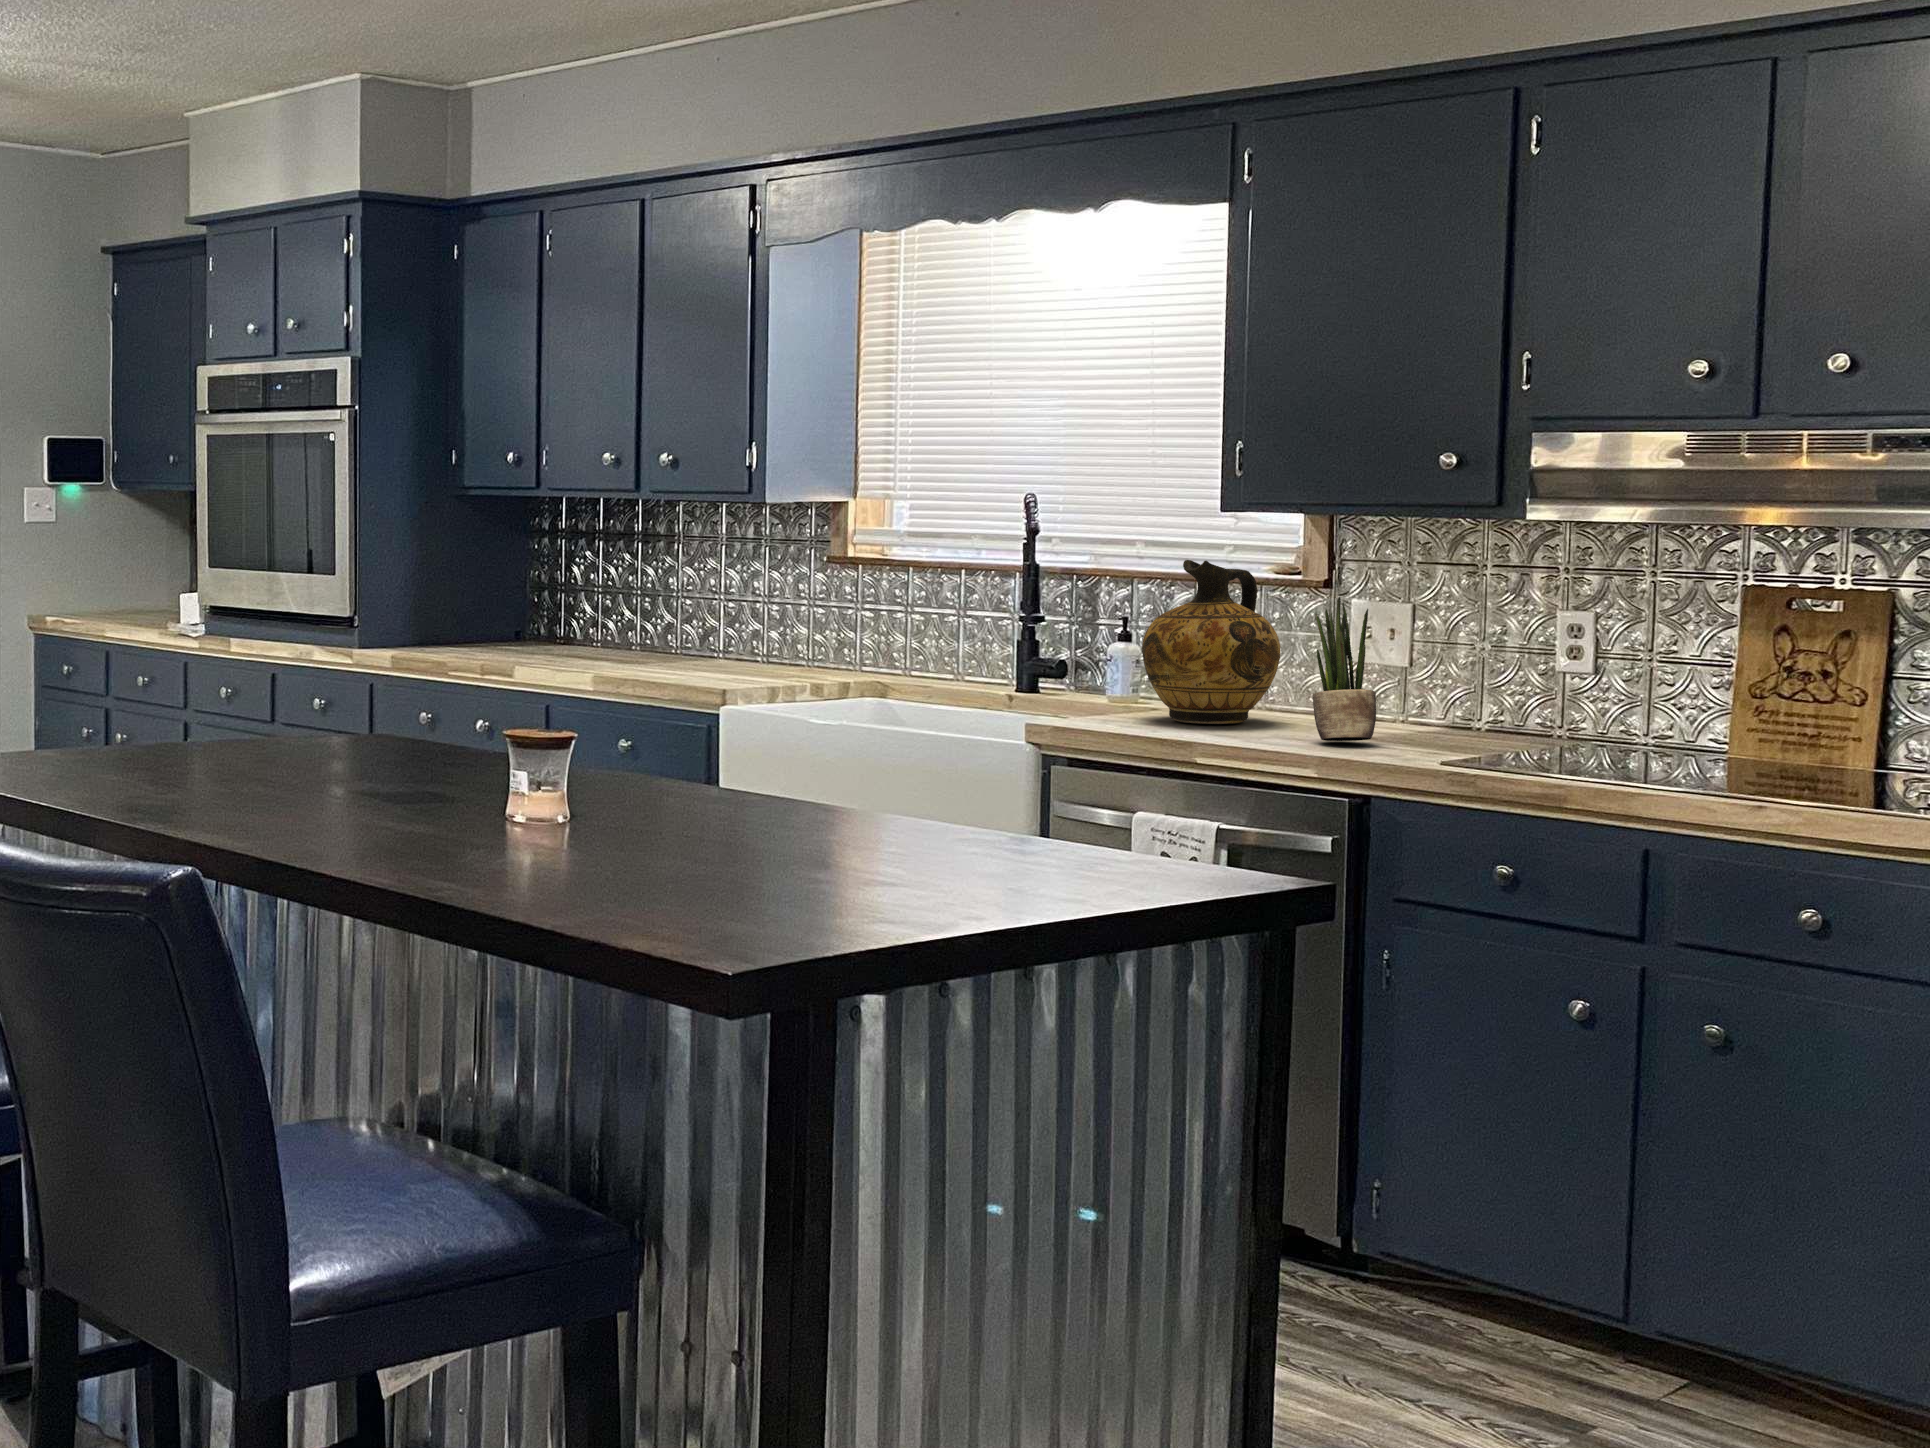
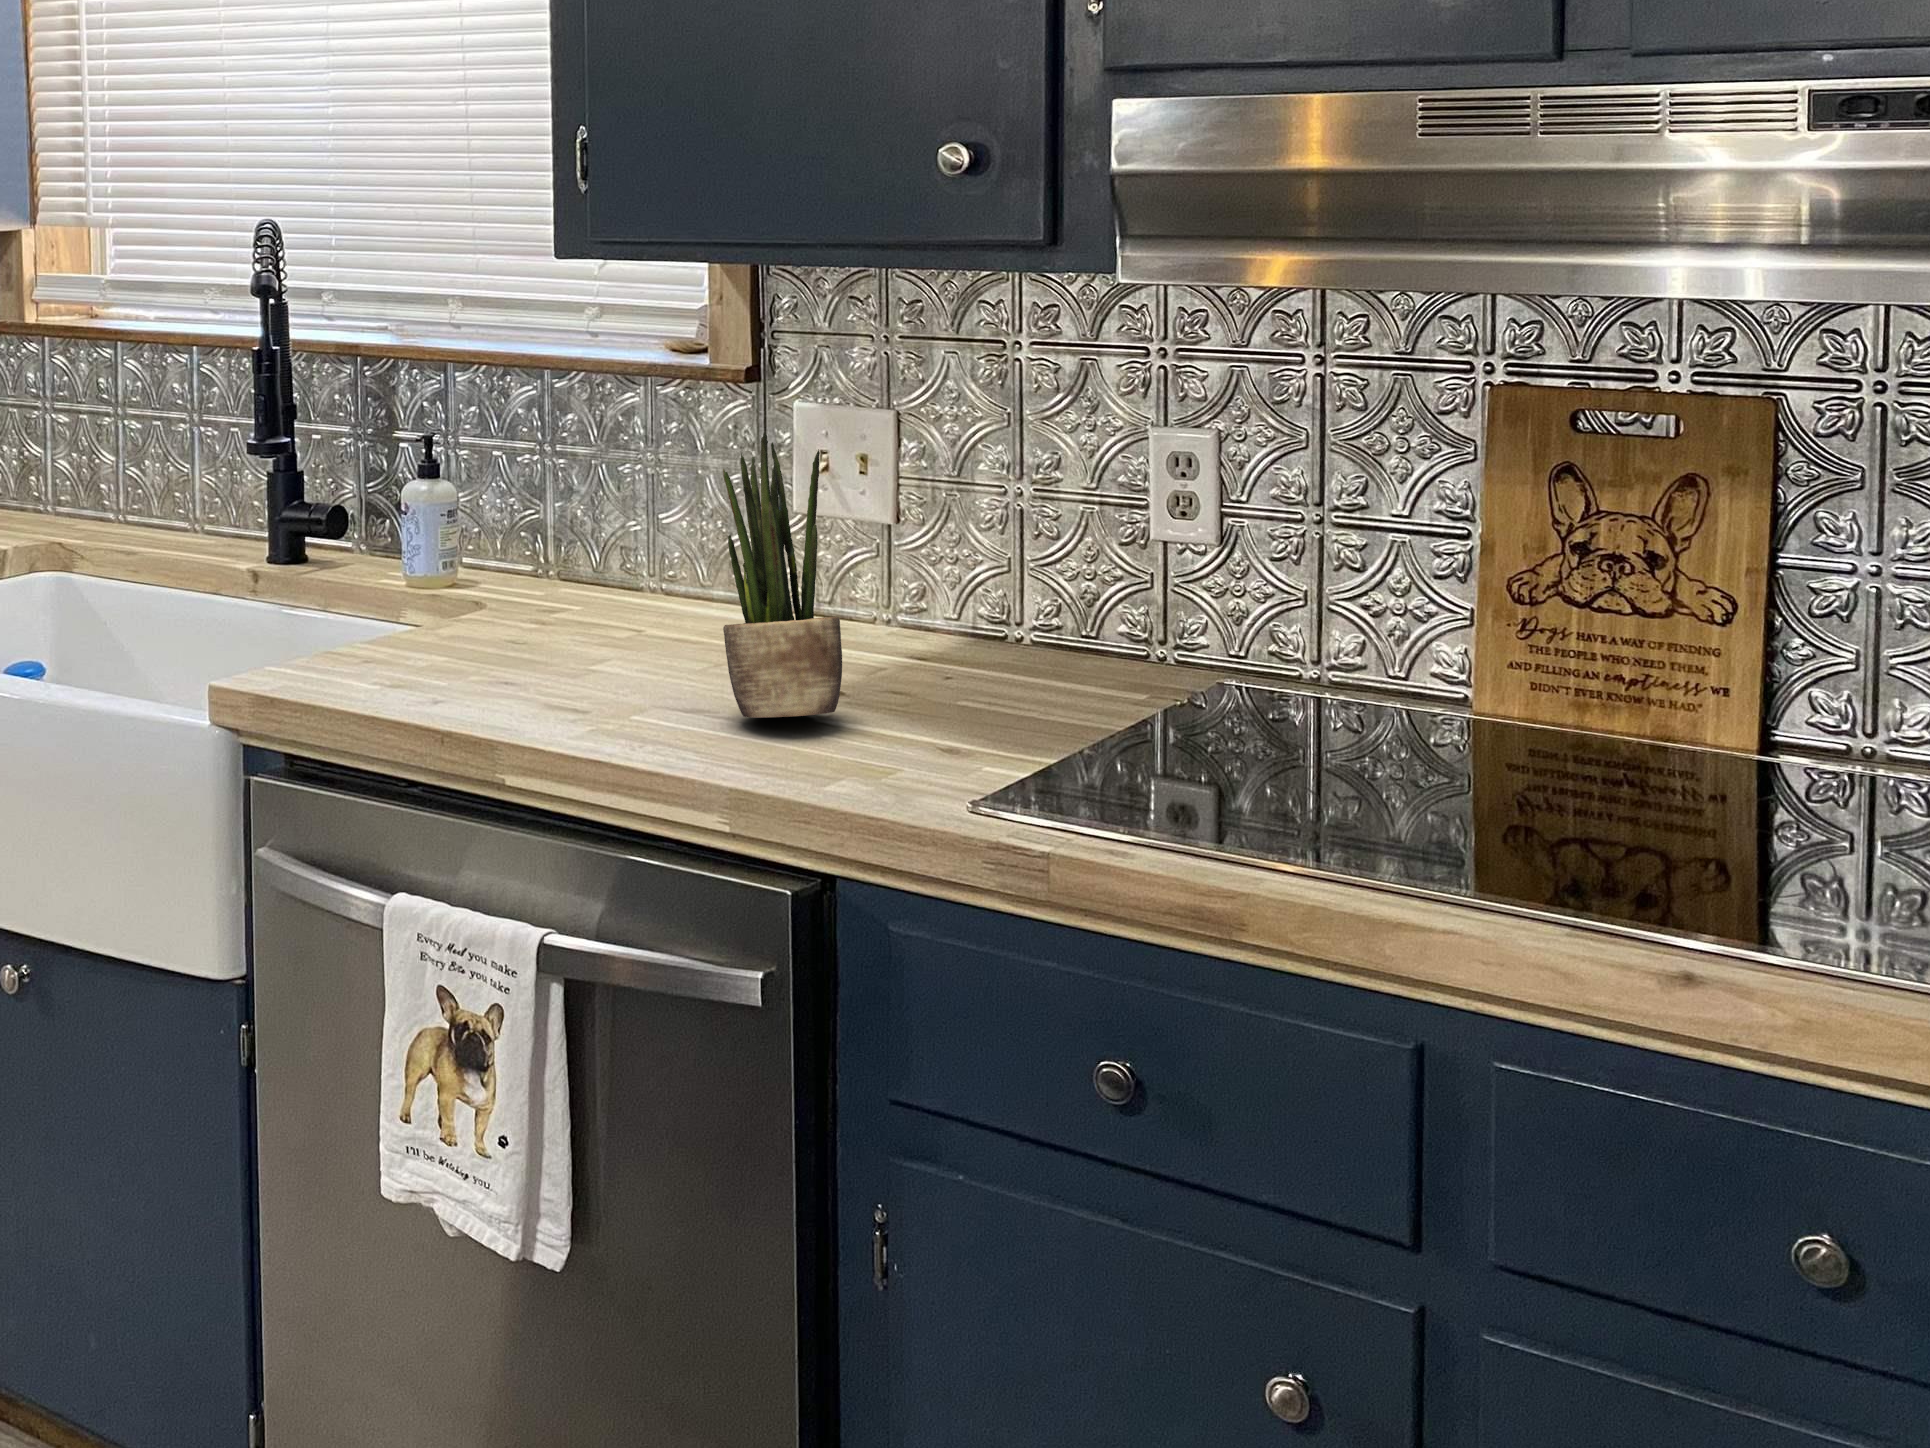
ceramic jug: present [1142,560,1281,724] -> none [427,351,671,661]

